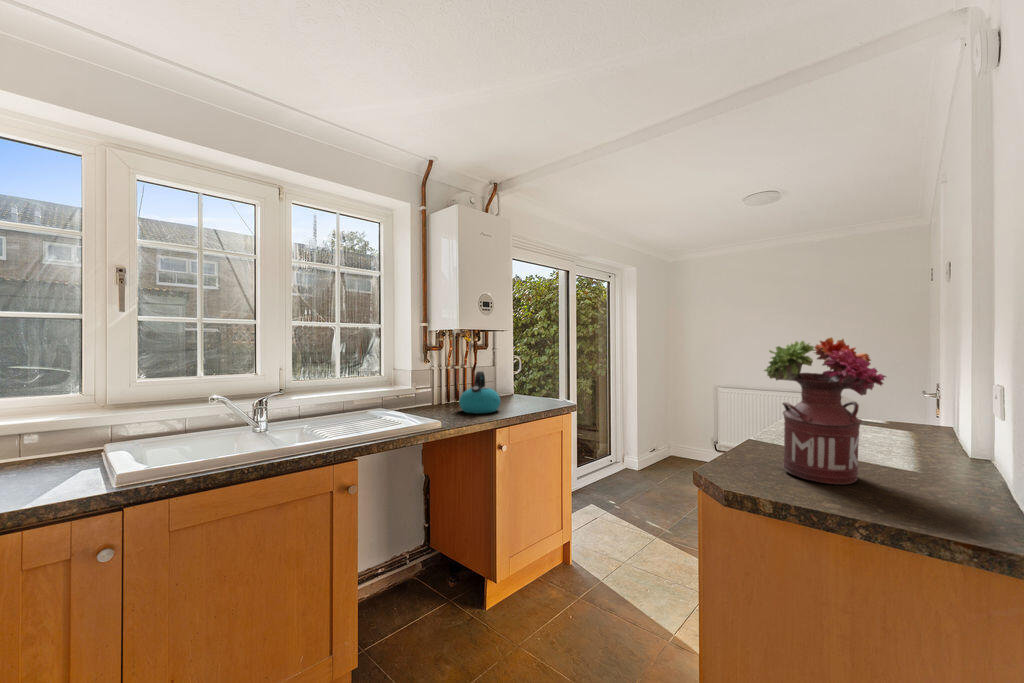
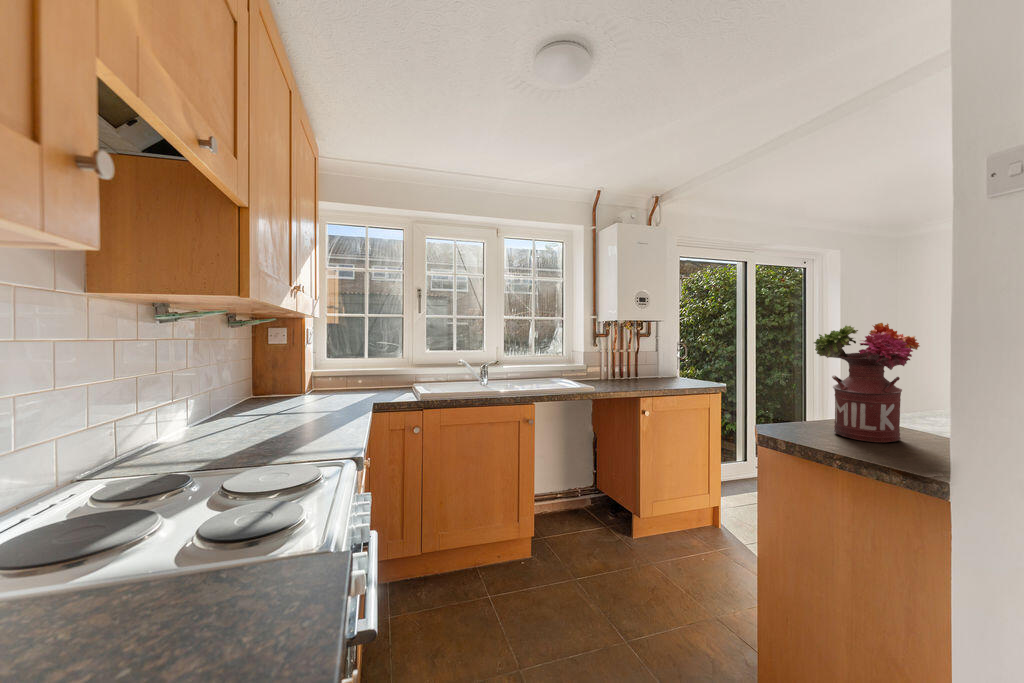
kettle: present [459,371,500,413] -> none [616,354,650,386]

